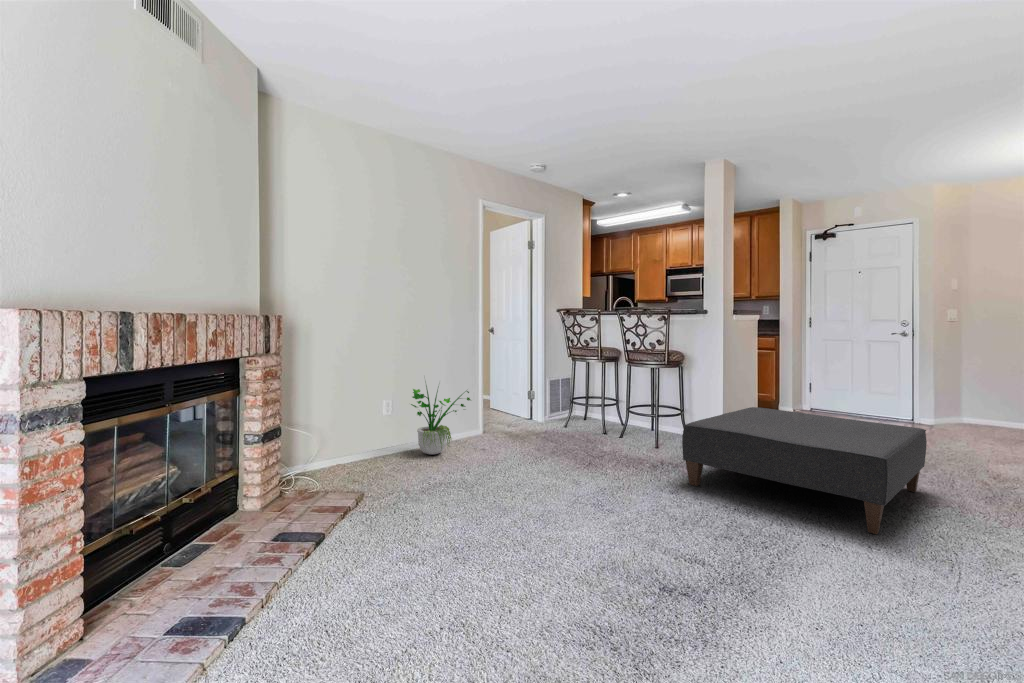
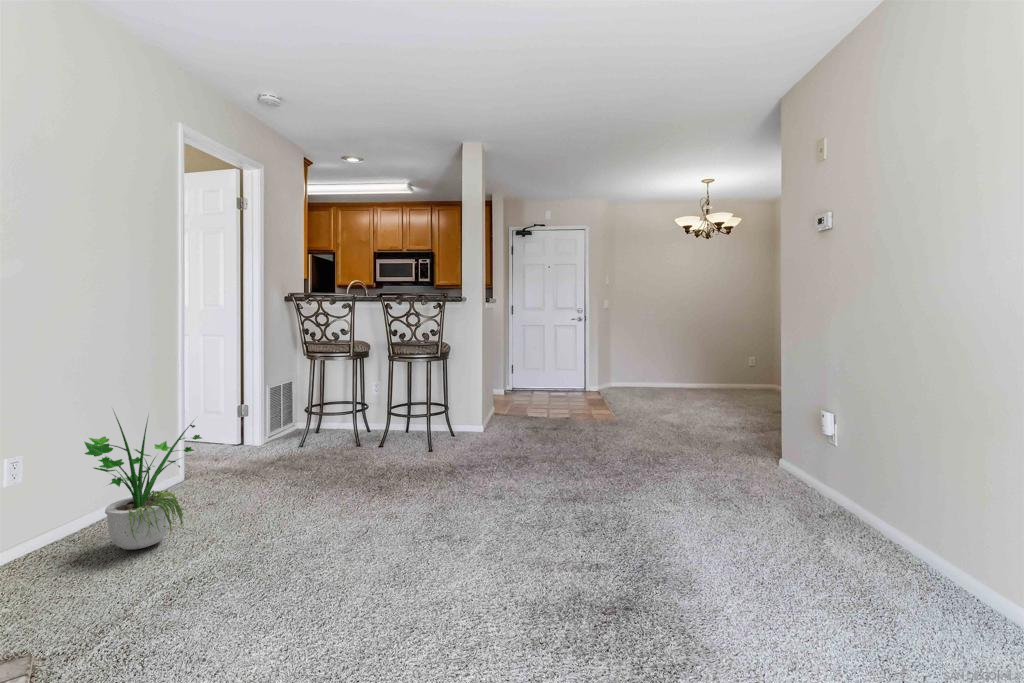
ottoman: present [682,407,927,534] -> none [523,392,711,489]

